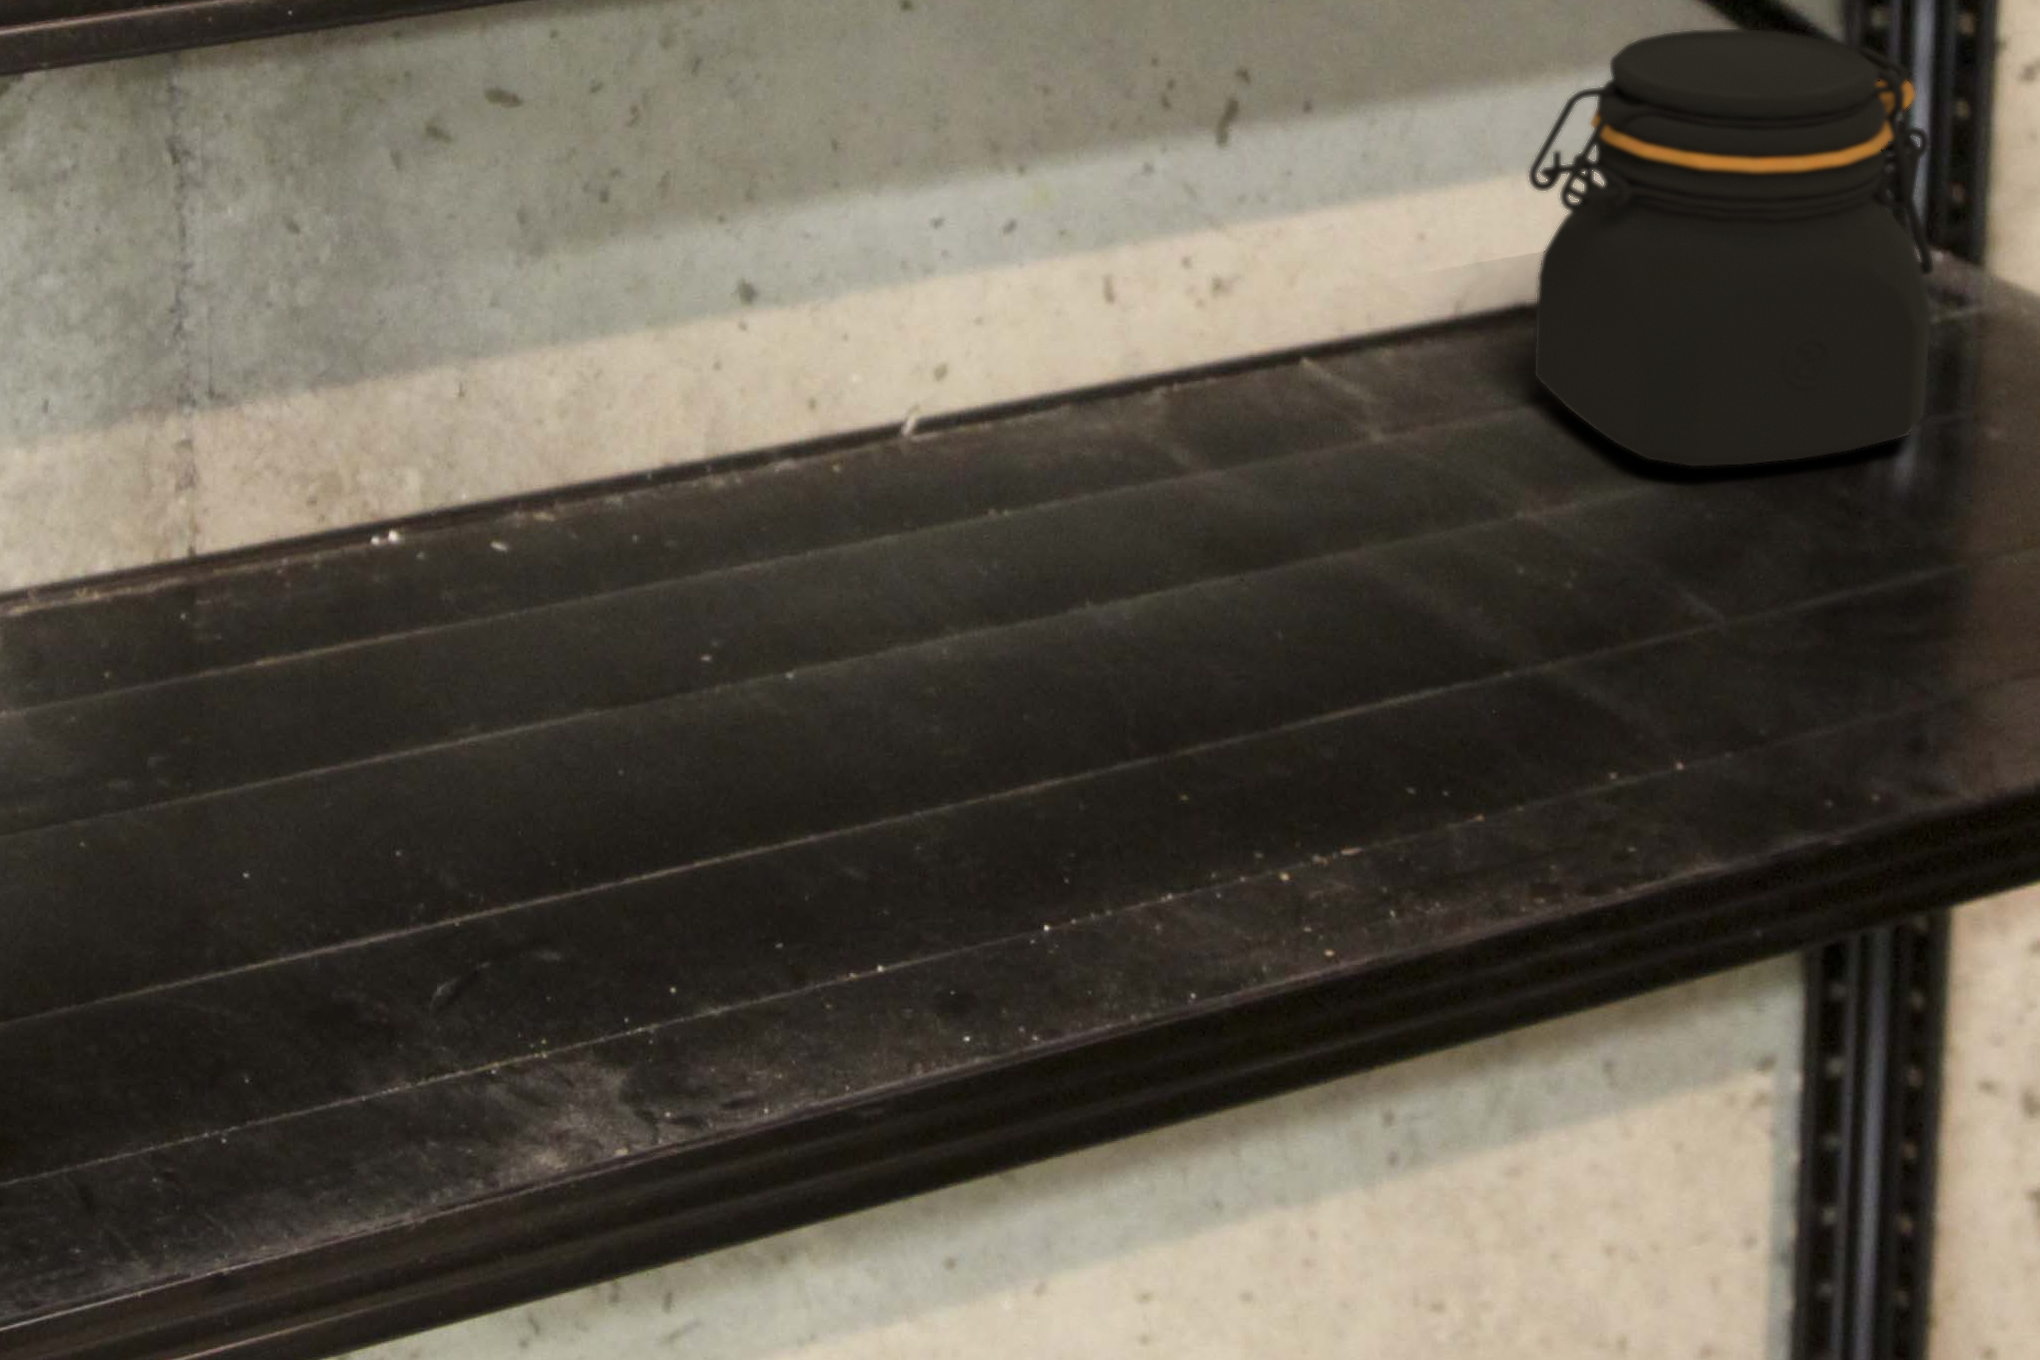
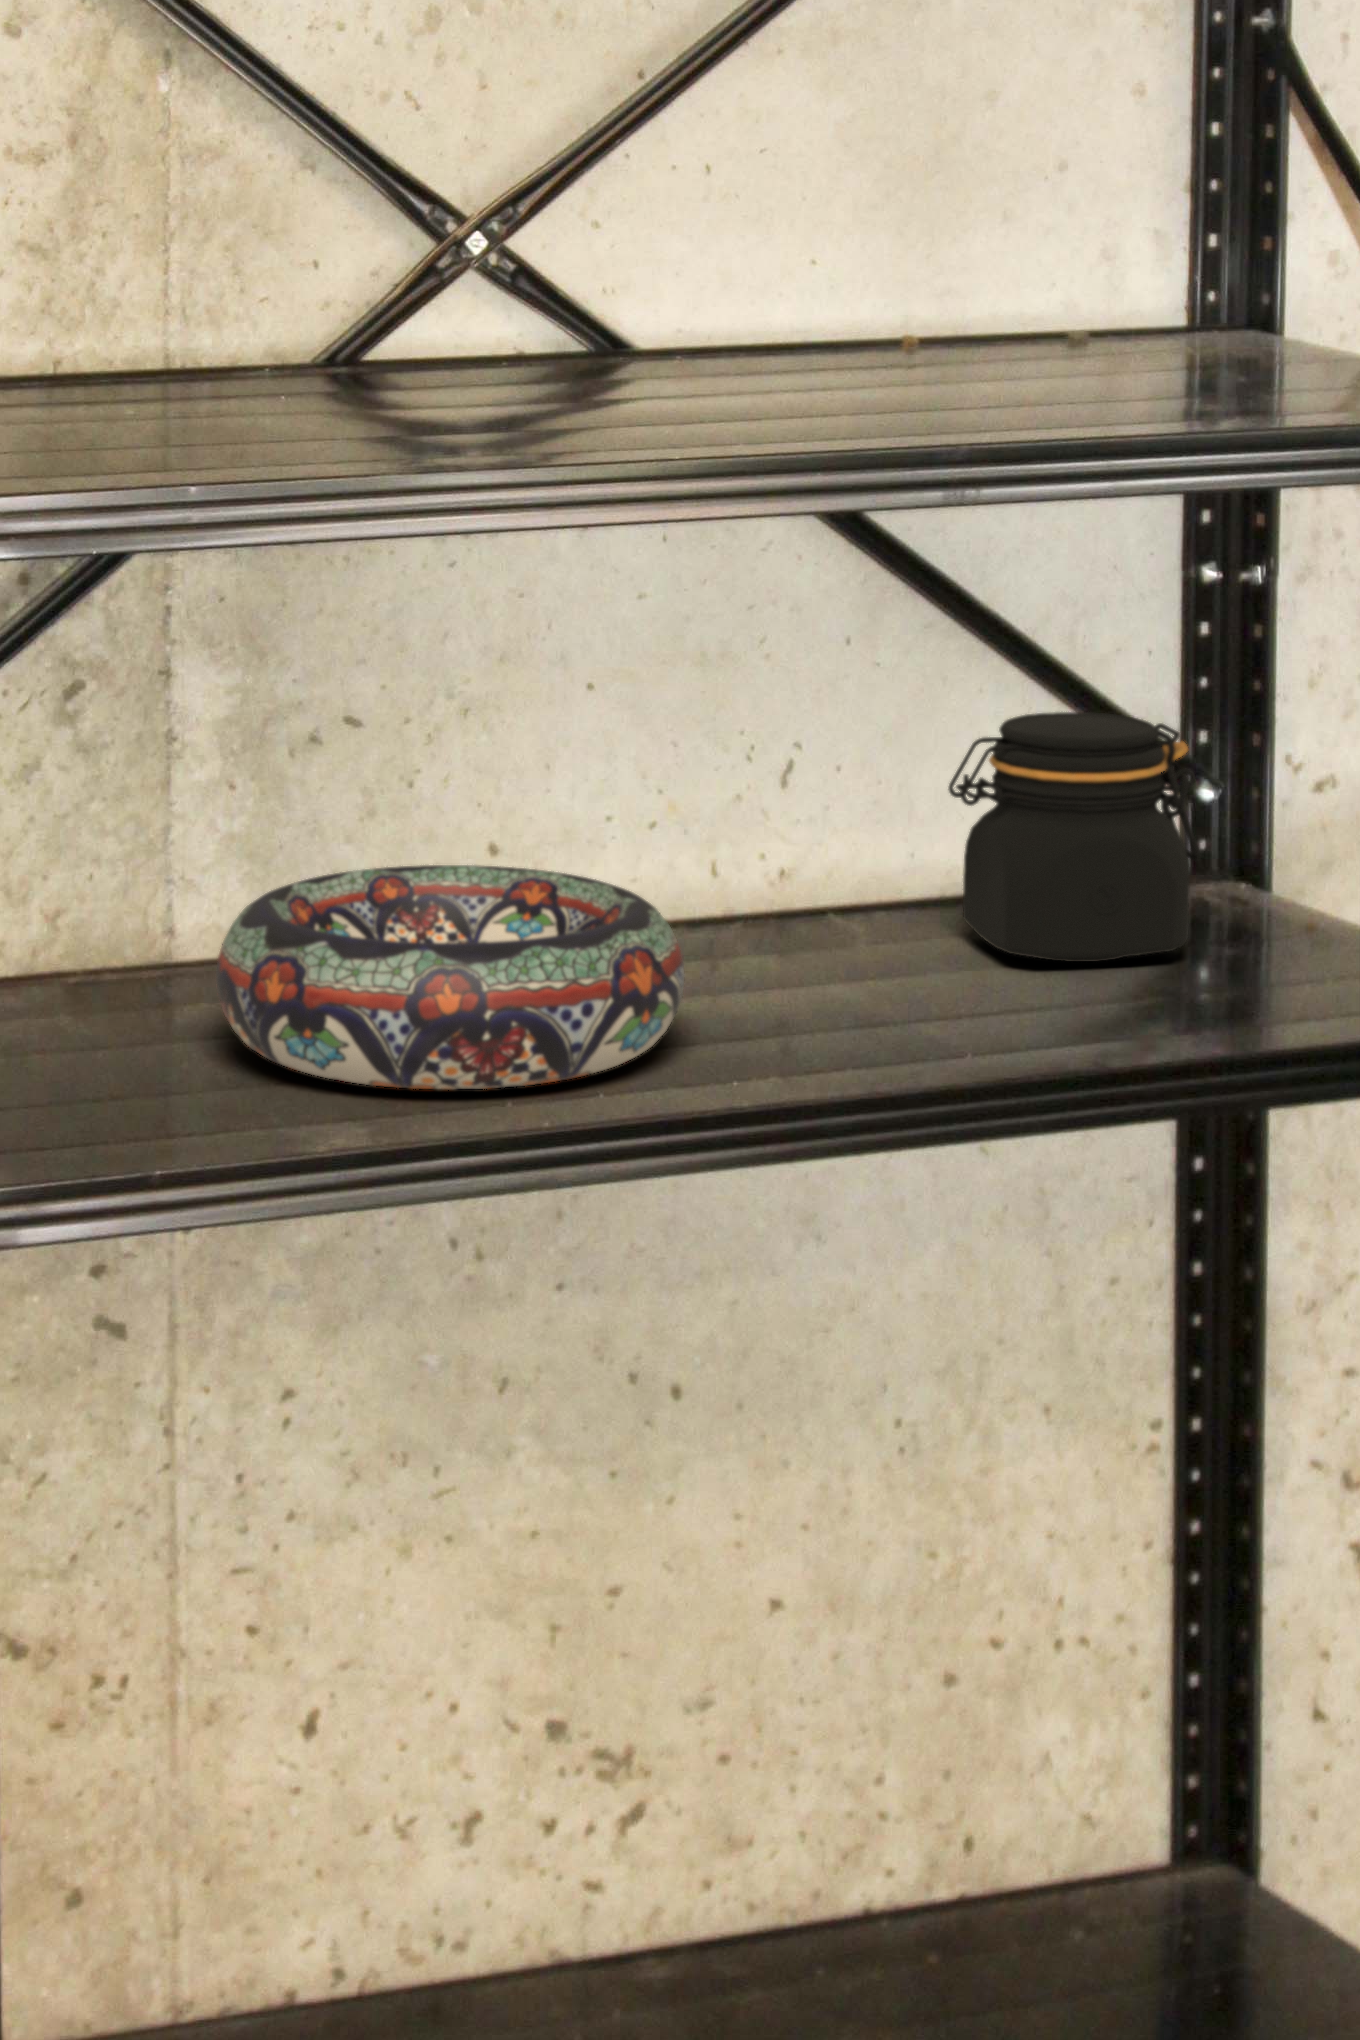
decorative bowl: none [334,399,1194,901] -> present [216,865,684,1090]

